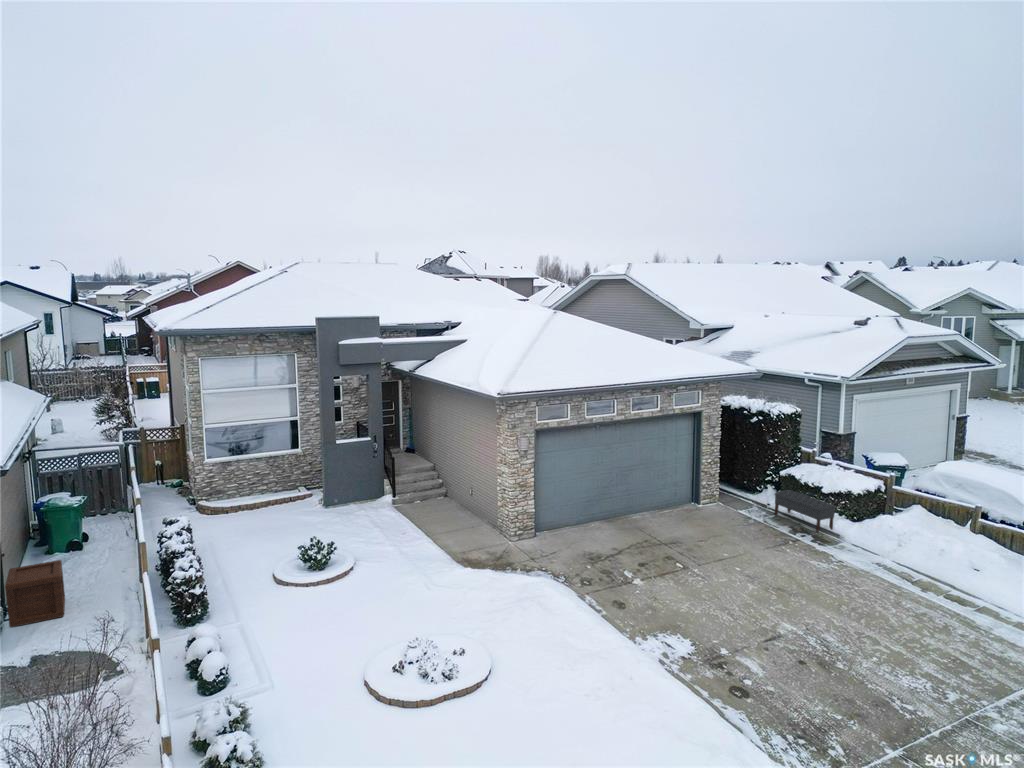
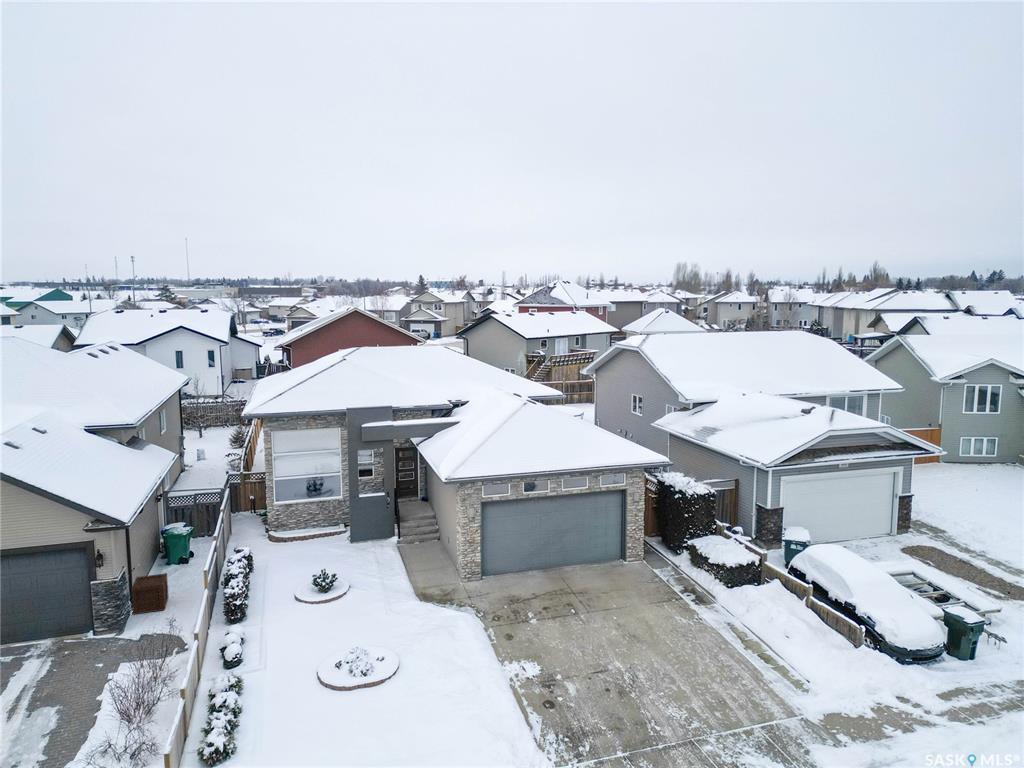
bench: present [775,490,836,532] -> none [681,555,720,593]

